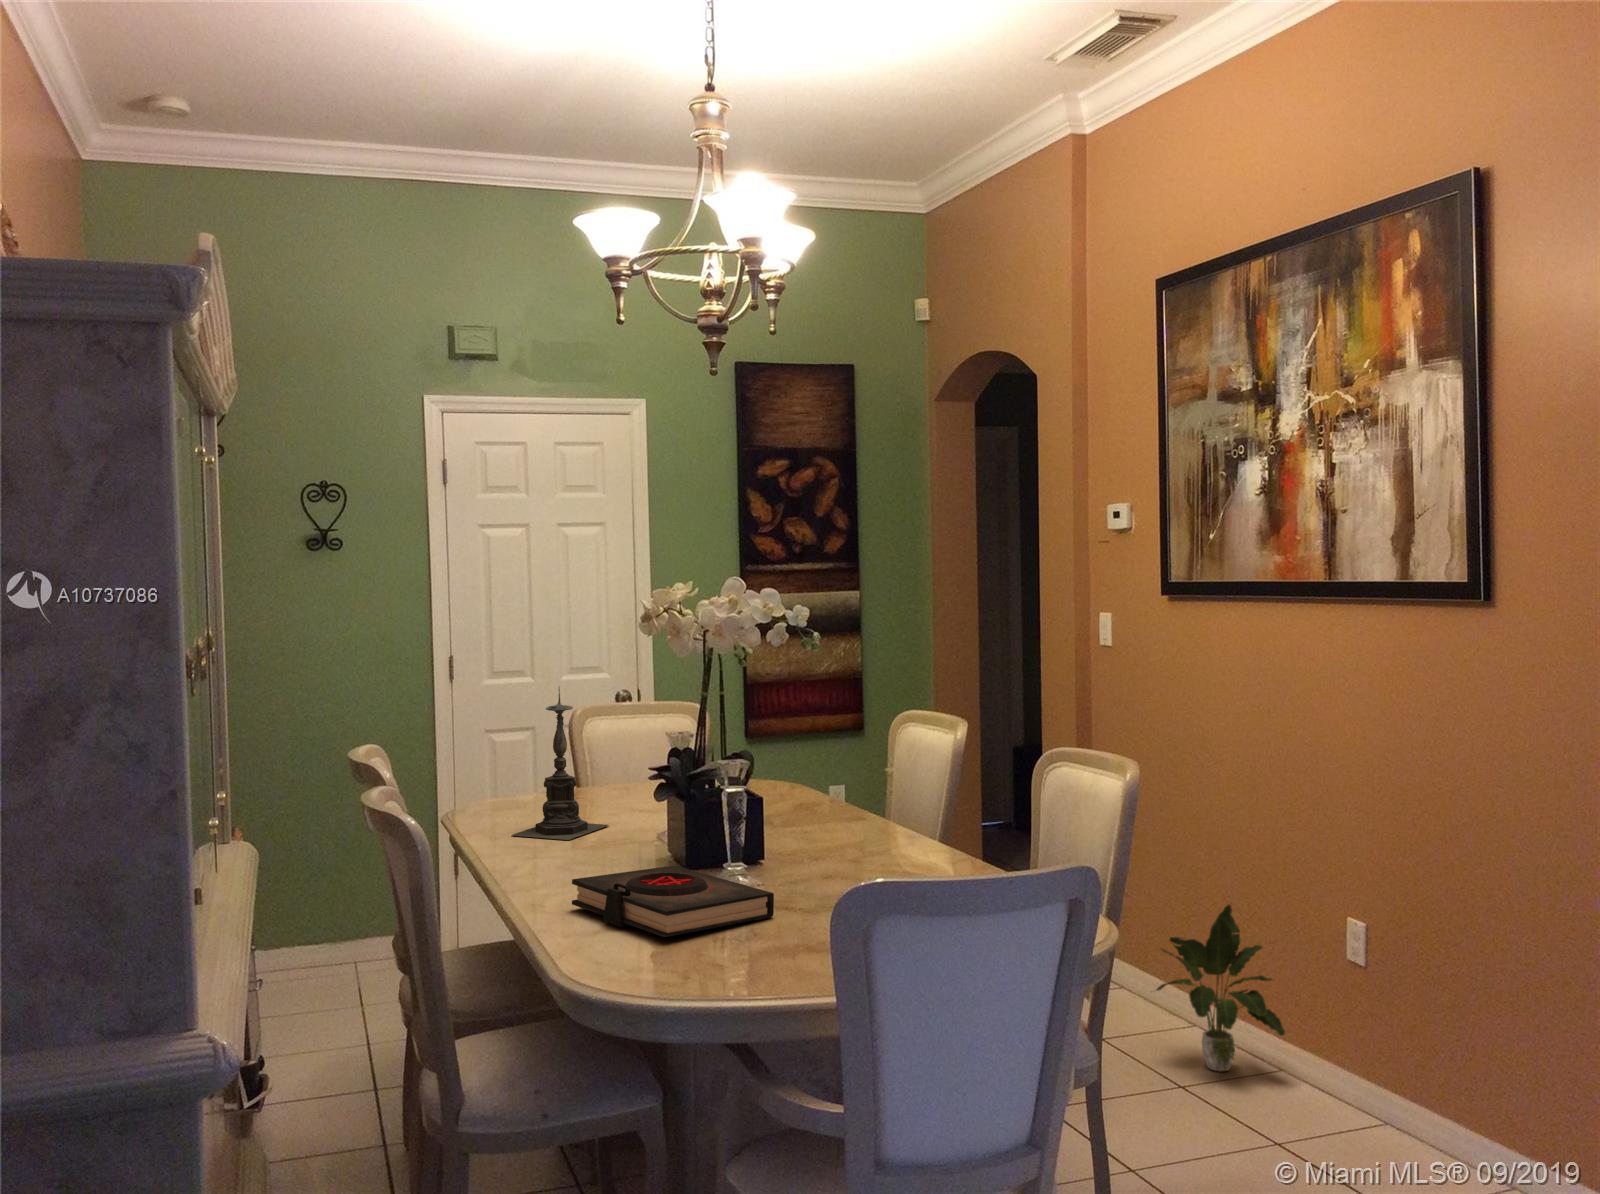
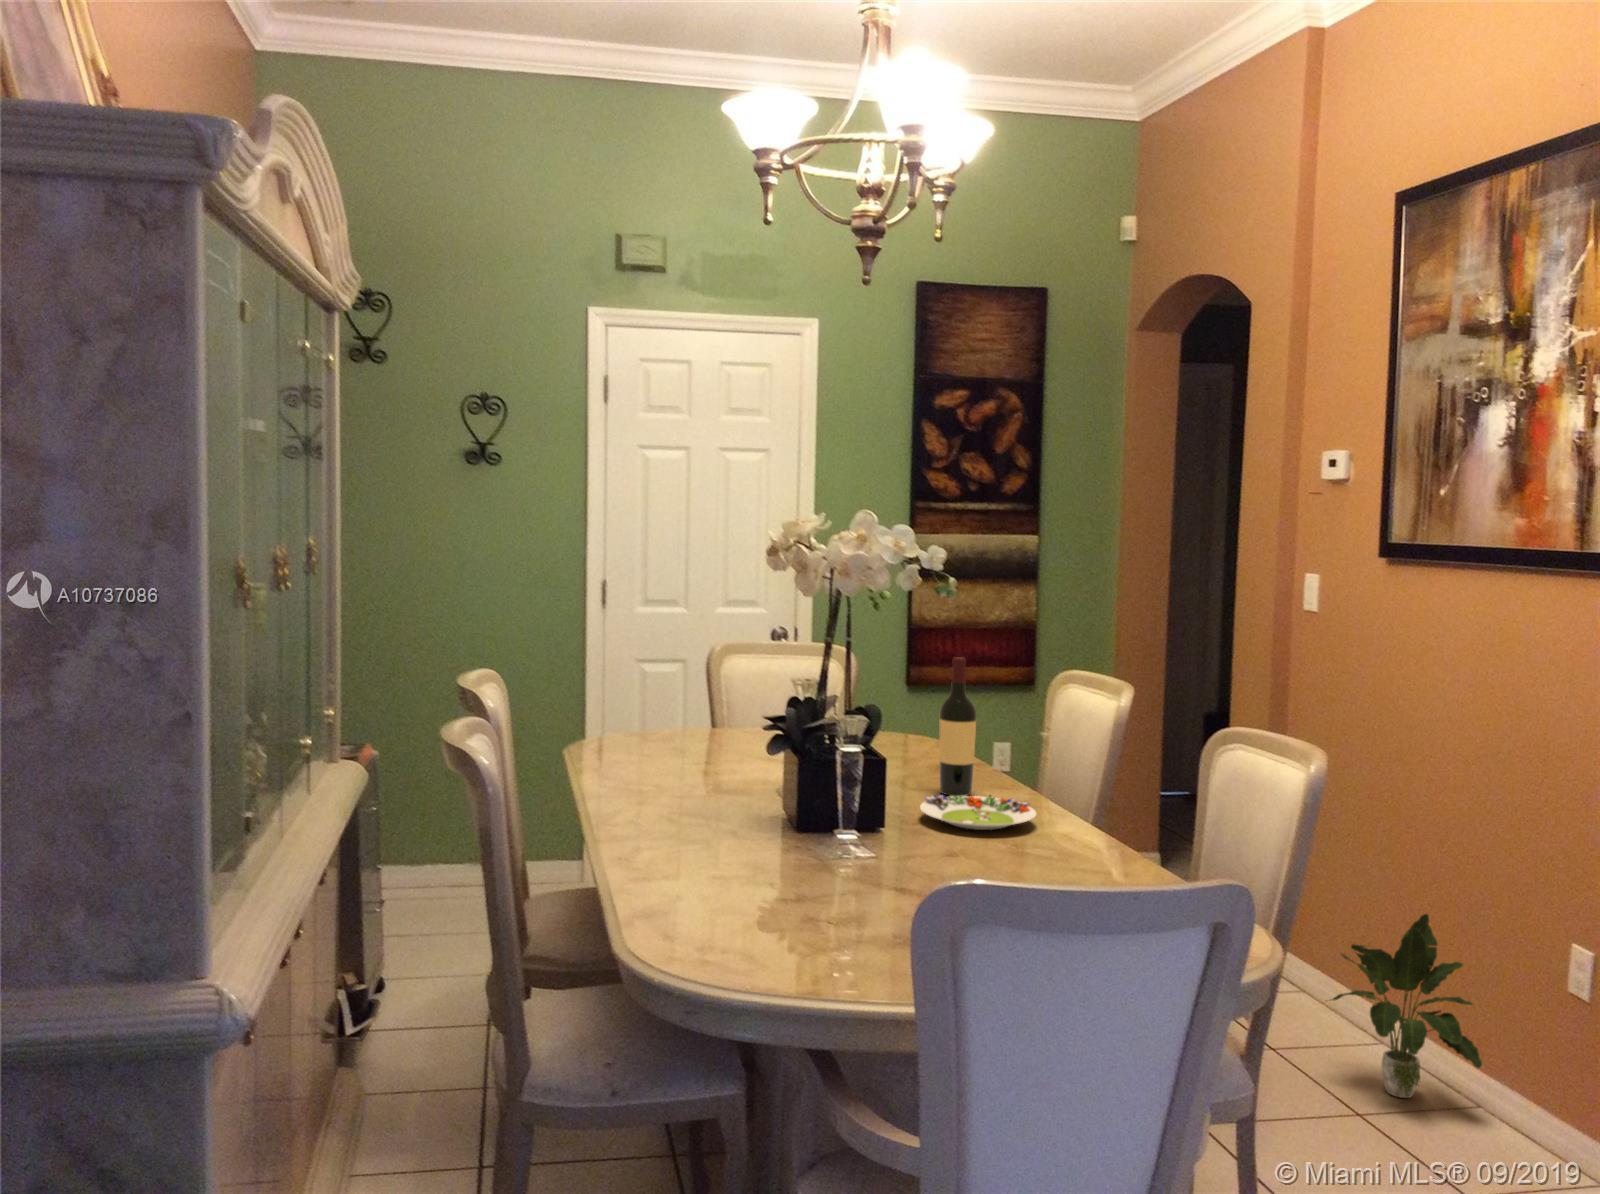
candle holder: present [513,689,609,840] -> none [629,621,733,784]
wine bottle: none [802,703,836,831] -> present [939,657,977,796]
salad plate: none [794,825,899,857] -> present [920,795,1036,830]
book: present [572,865,774,937] -> none [665,825,878,907]

